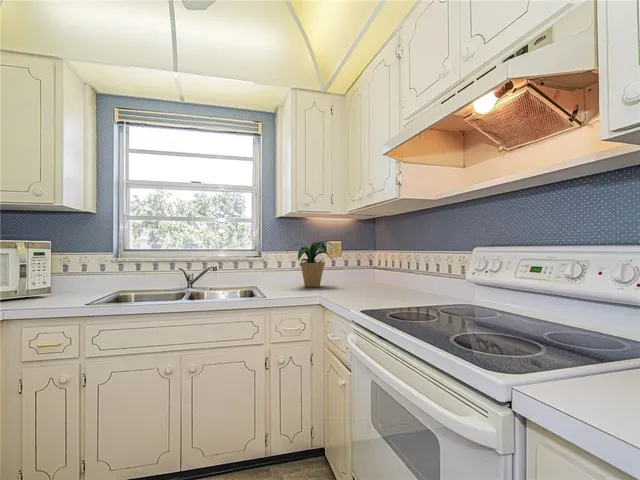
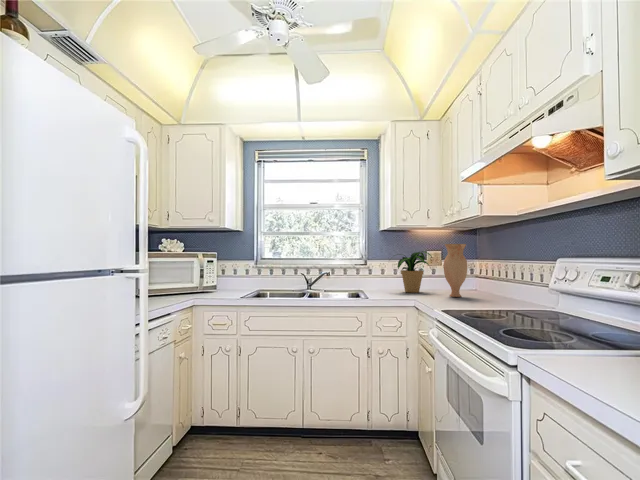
vase: none [349,232,374,291] -> present [444,244,467,297]

